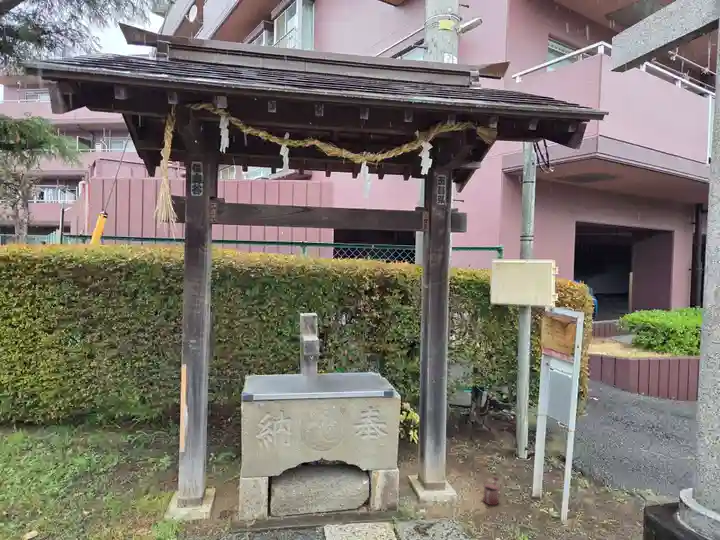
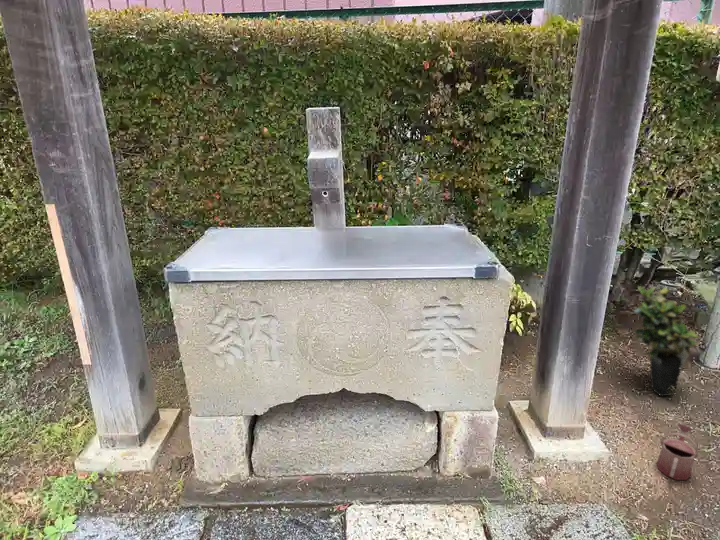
potted plant: none [473,406,507,471] -> present [634,287,698,396]

